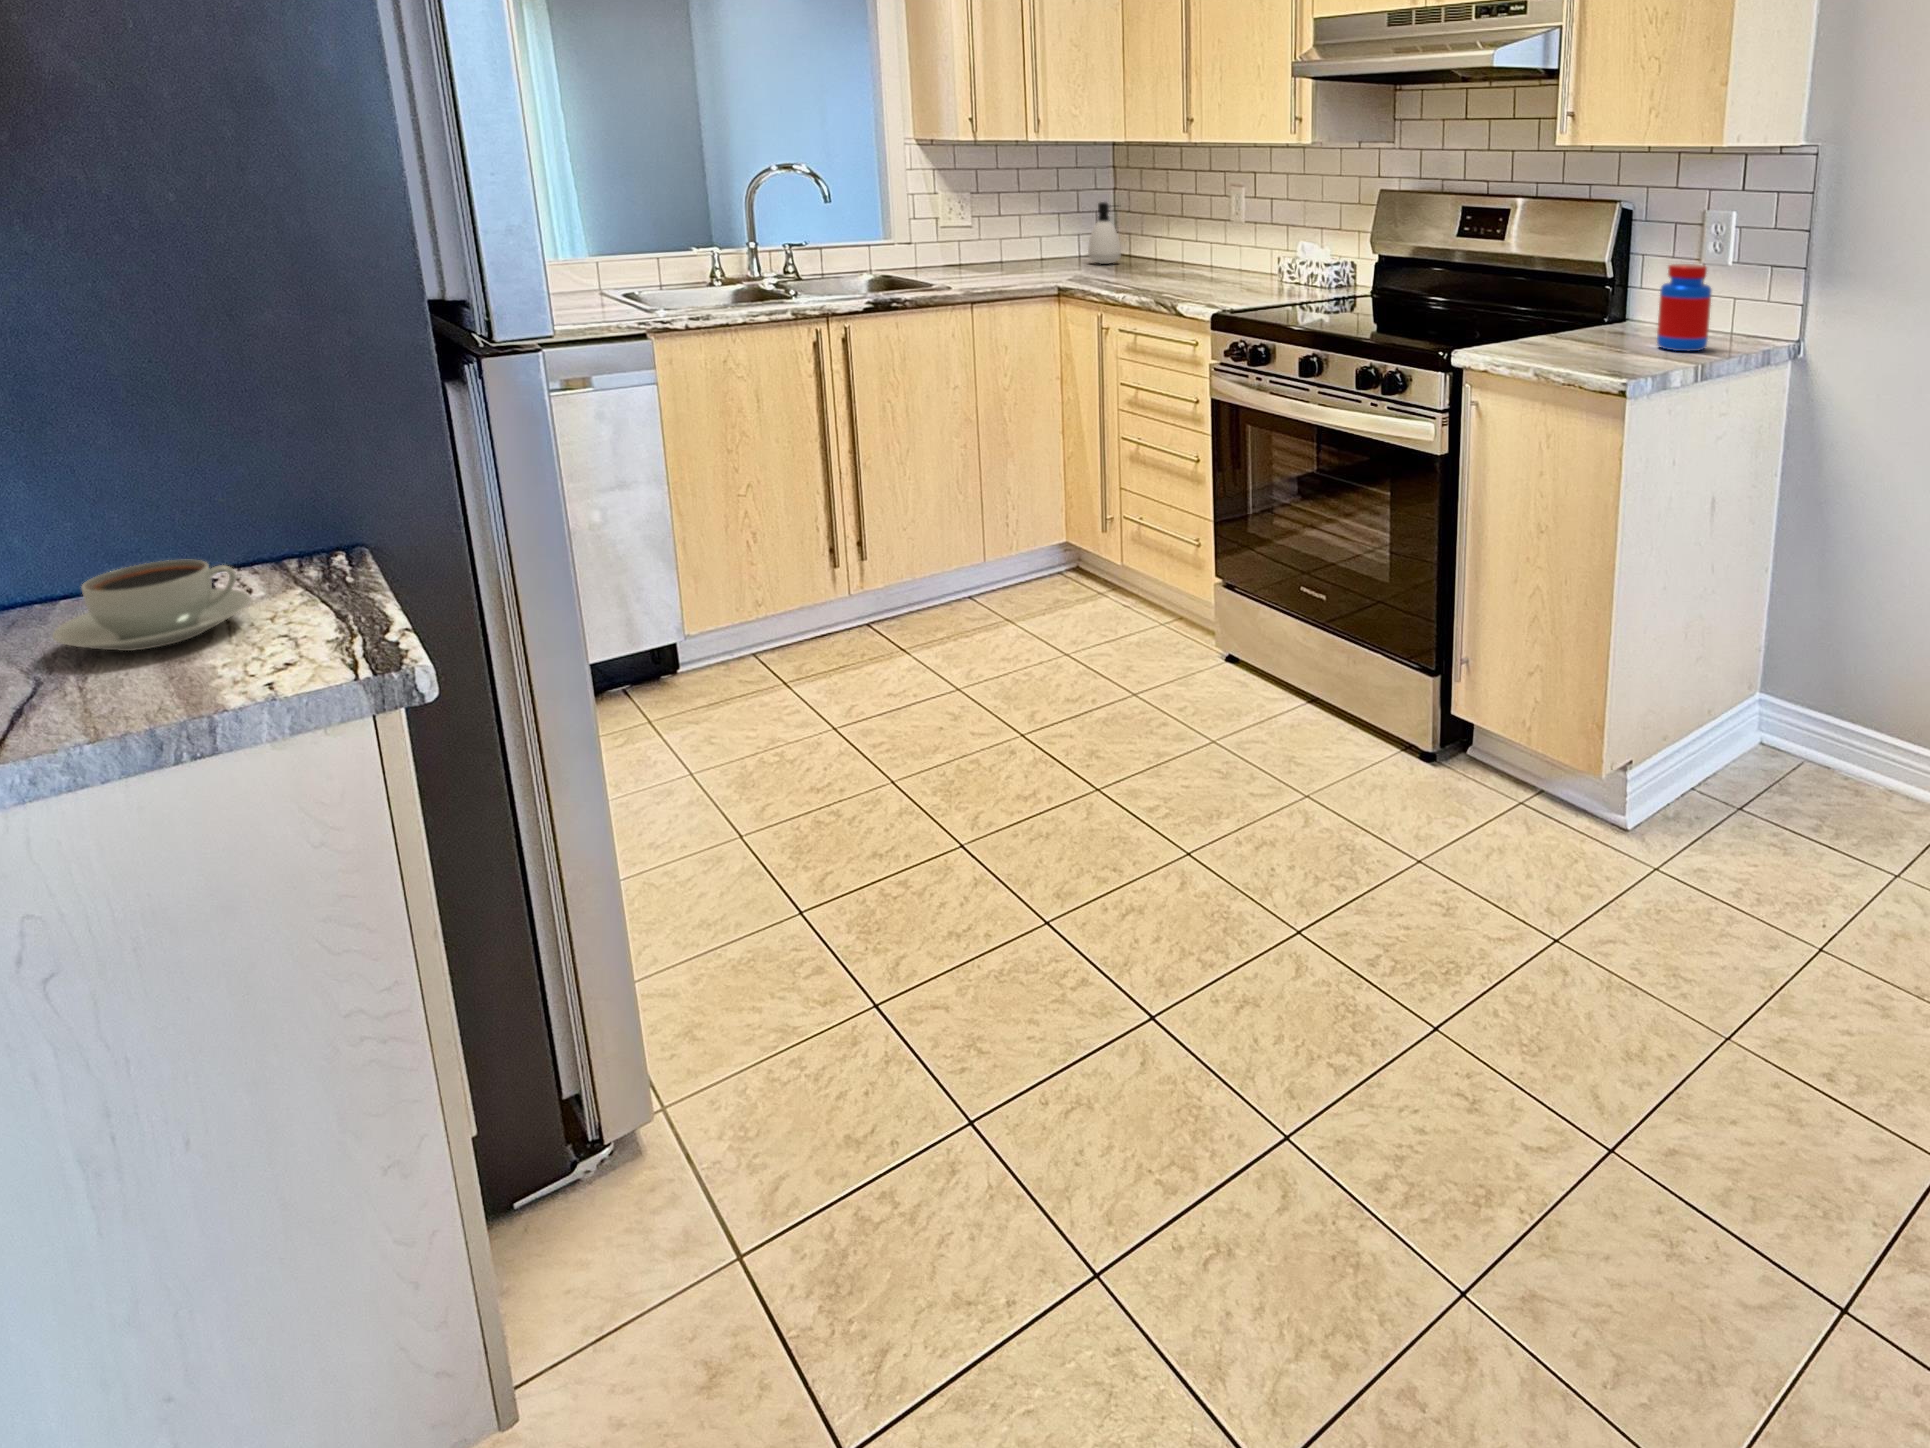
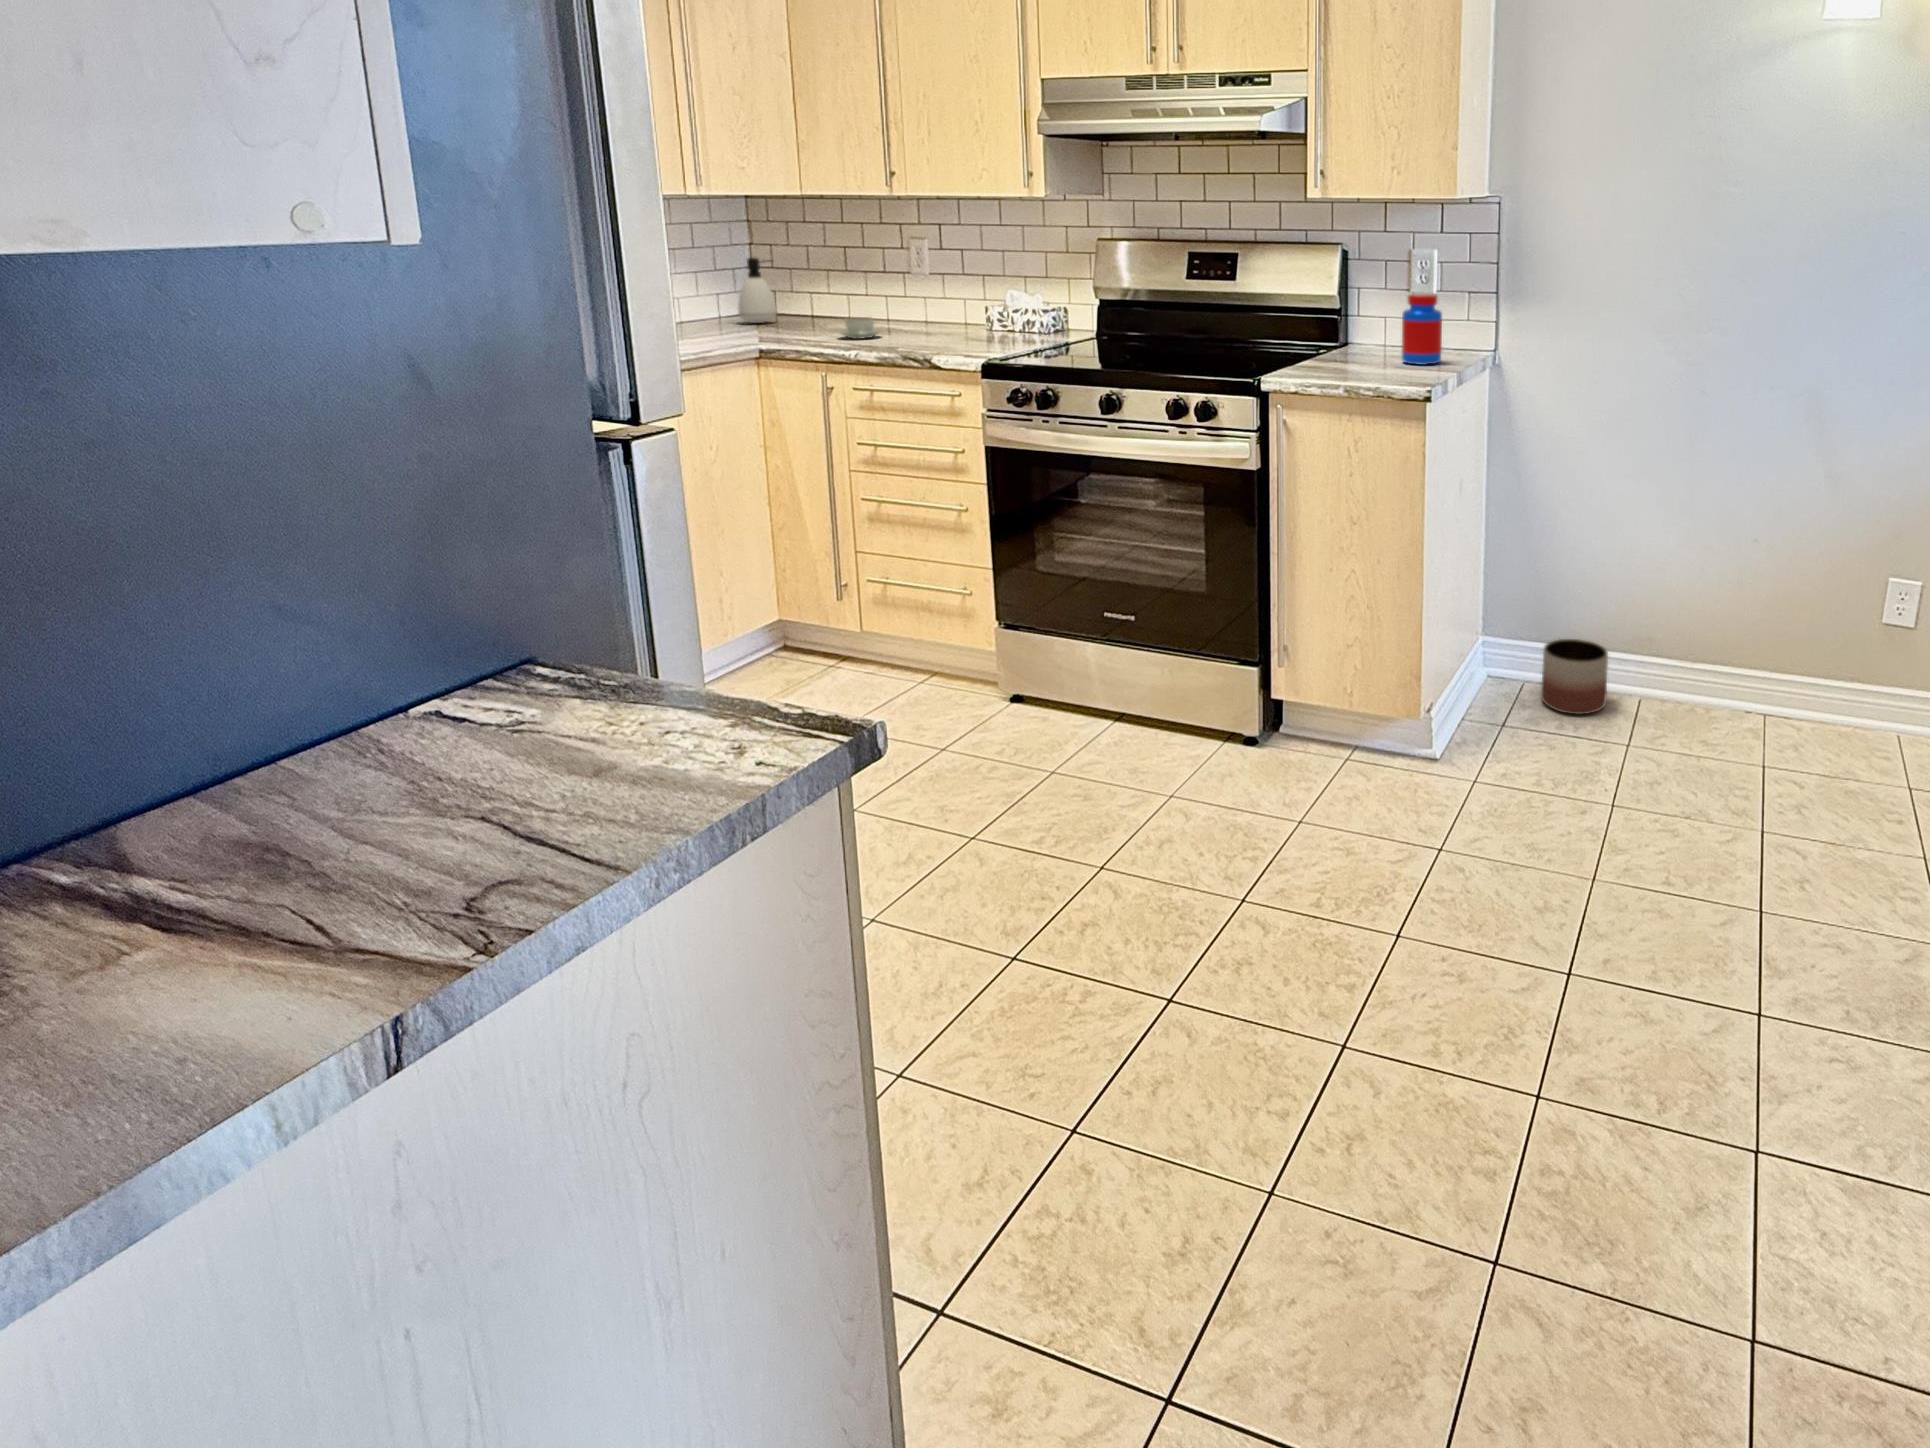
coffee cup: present [53,559,251,651] -> present [839,317,881,339]
planter: none [1810,717,1907,820] -> present [1541,639,1608,714]

